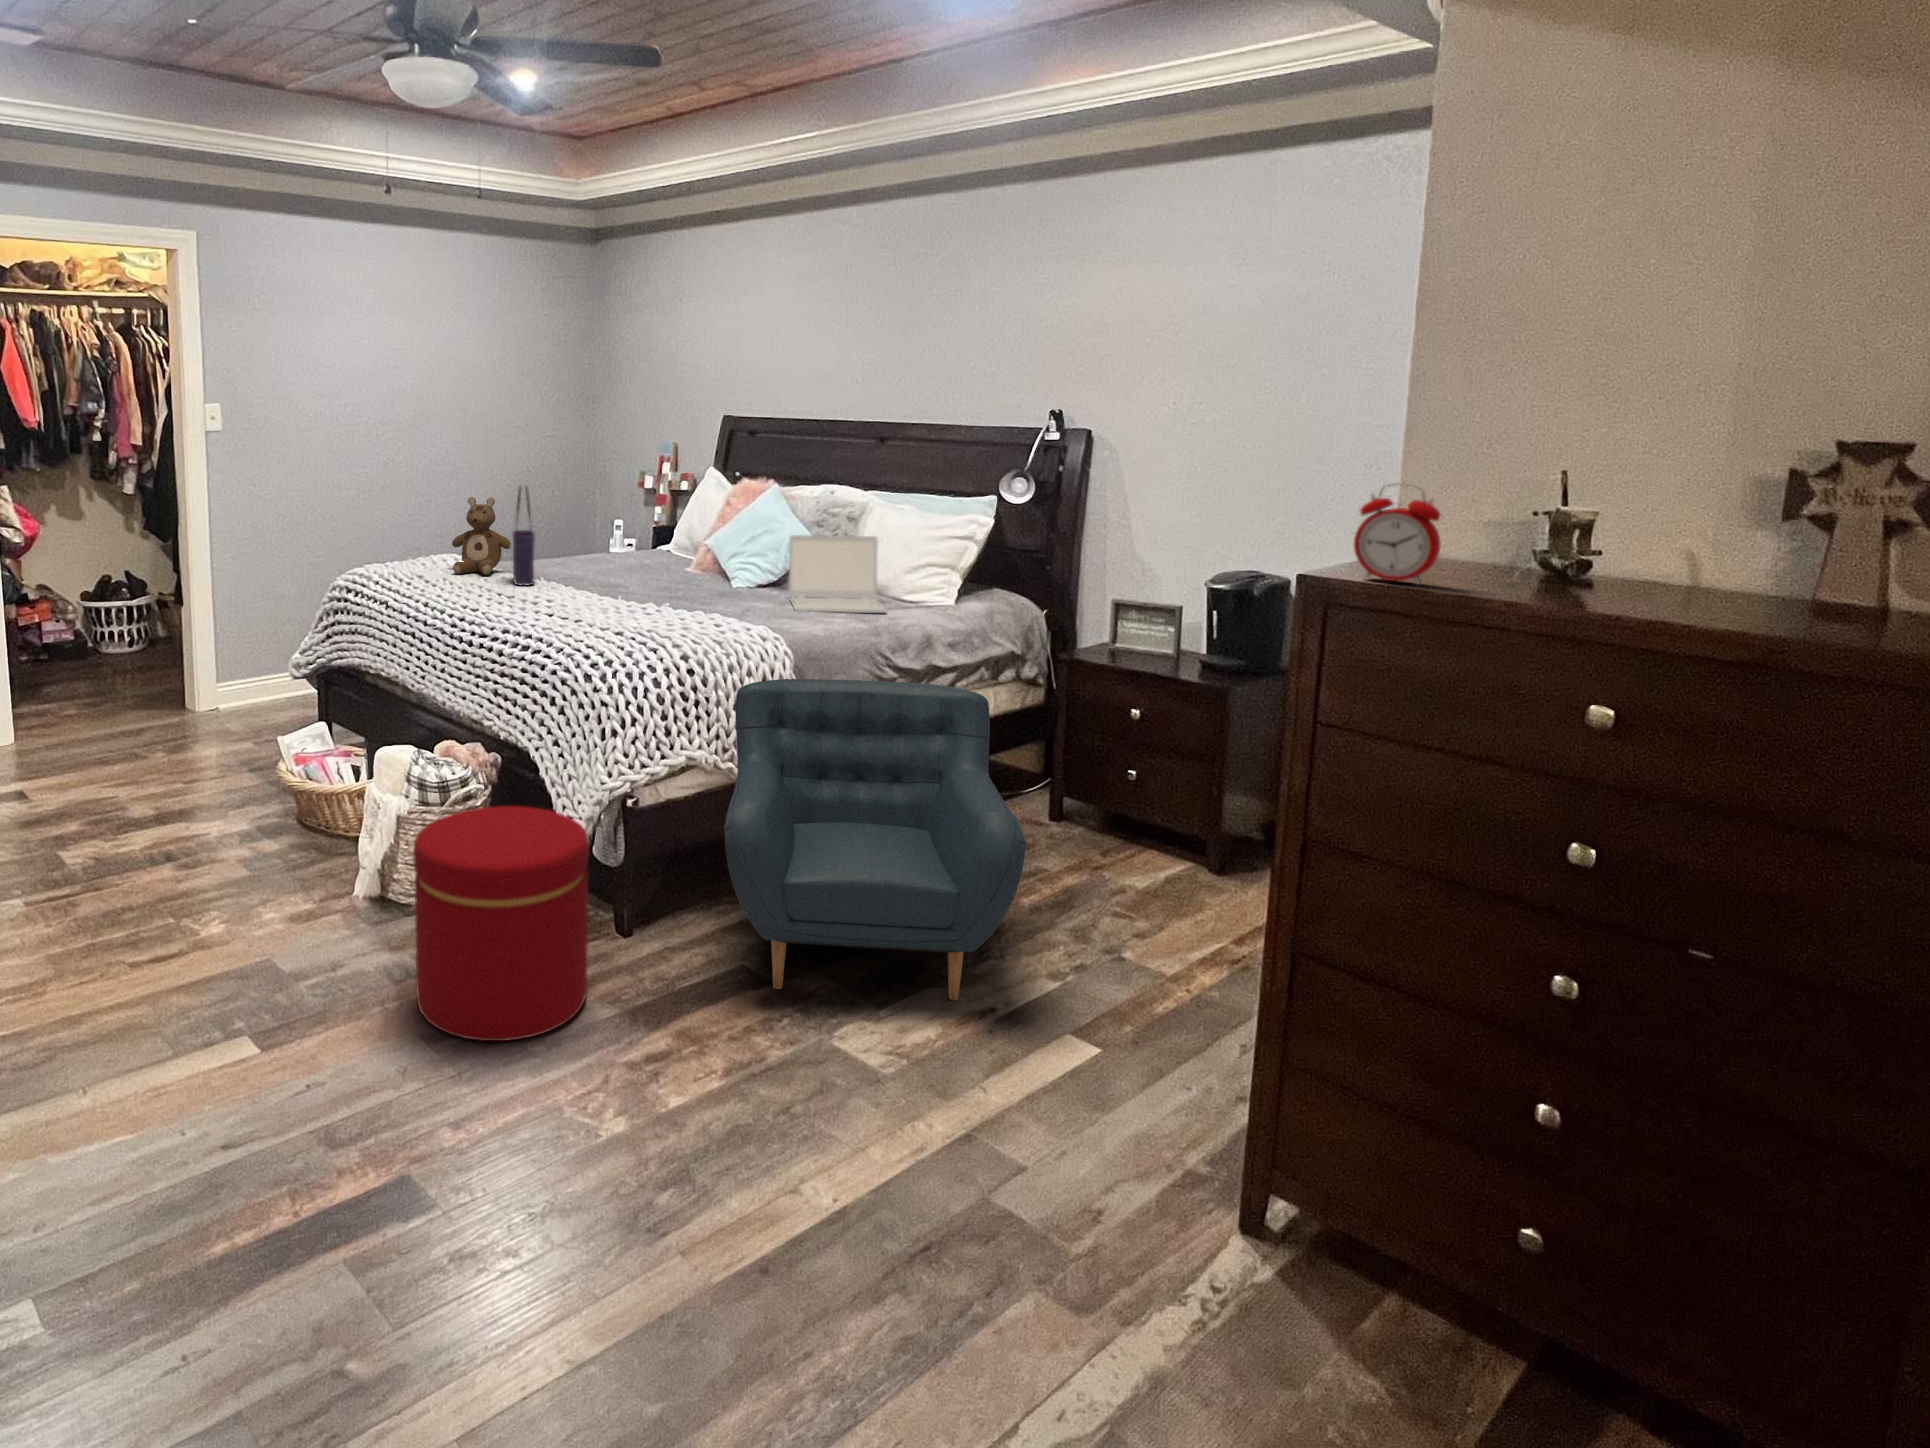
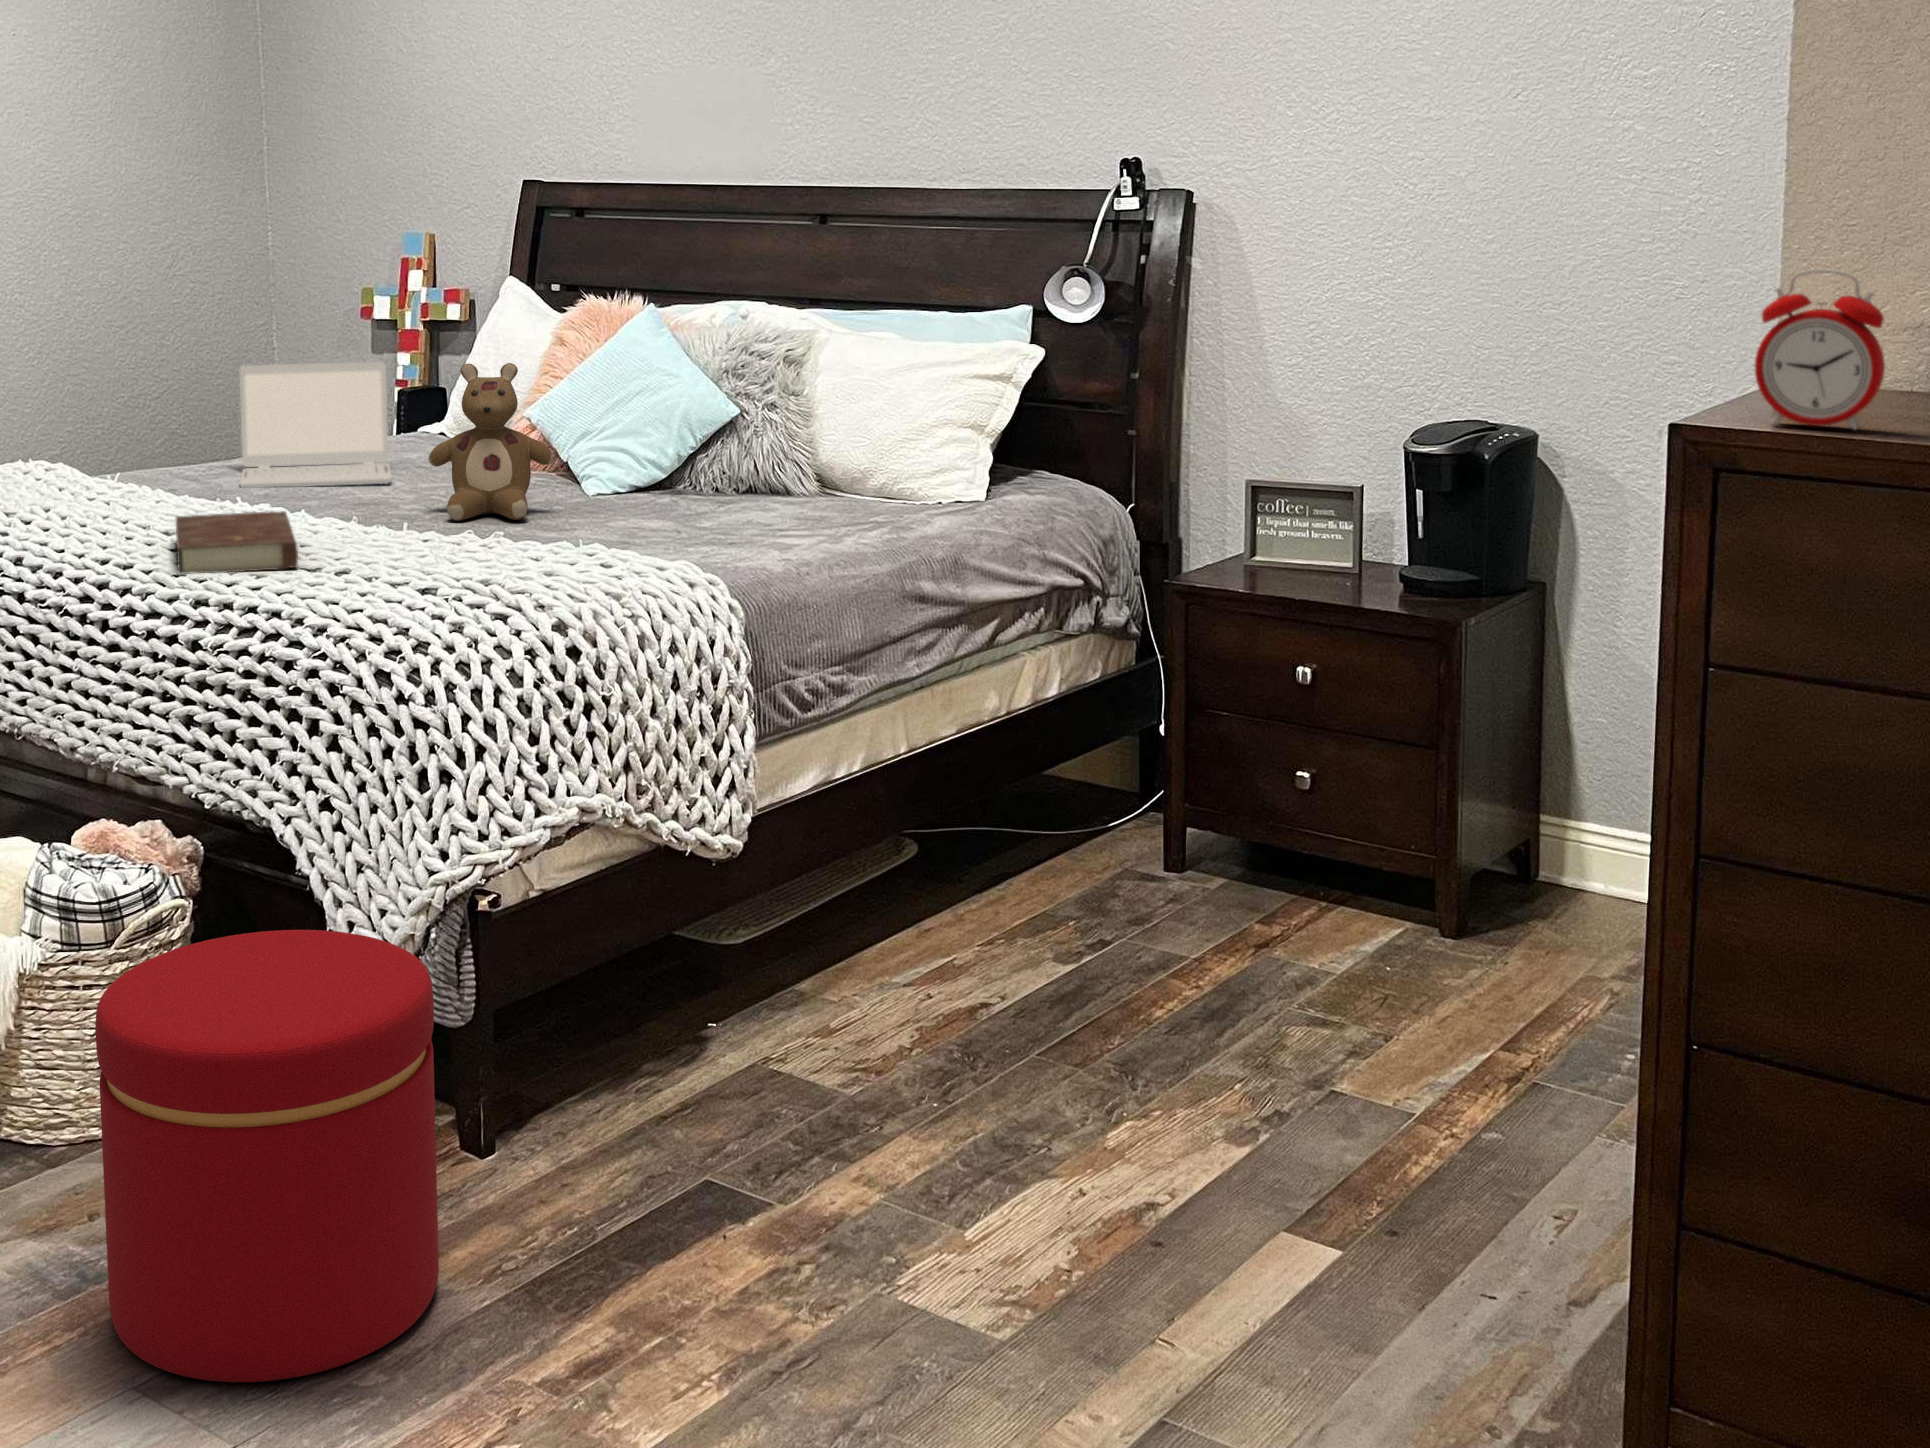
tote bag: present [513,486,535,585] -> none [167,322,216,513]
stuffed bear: present [452,497,511,575] -> present [429,363,553,521]
laptop: present [789,535,886,613] -> present [239,362,392,488]
book: none [498,587,563,617] -> present [176,511,298,574]
armchair: present [724,679,1026,1000] -> none [656,646,1198,1216]

